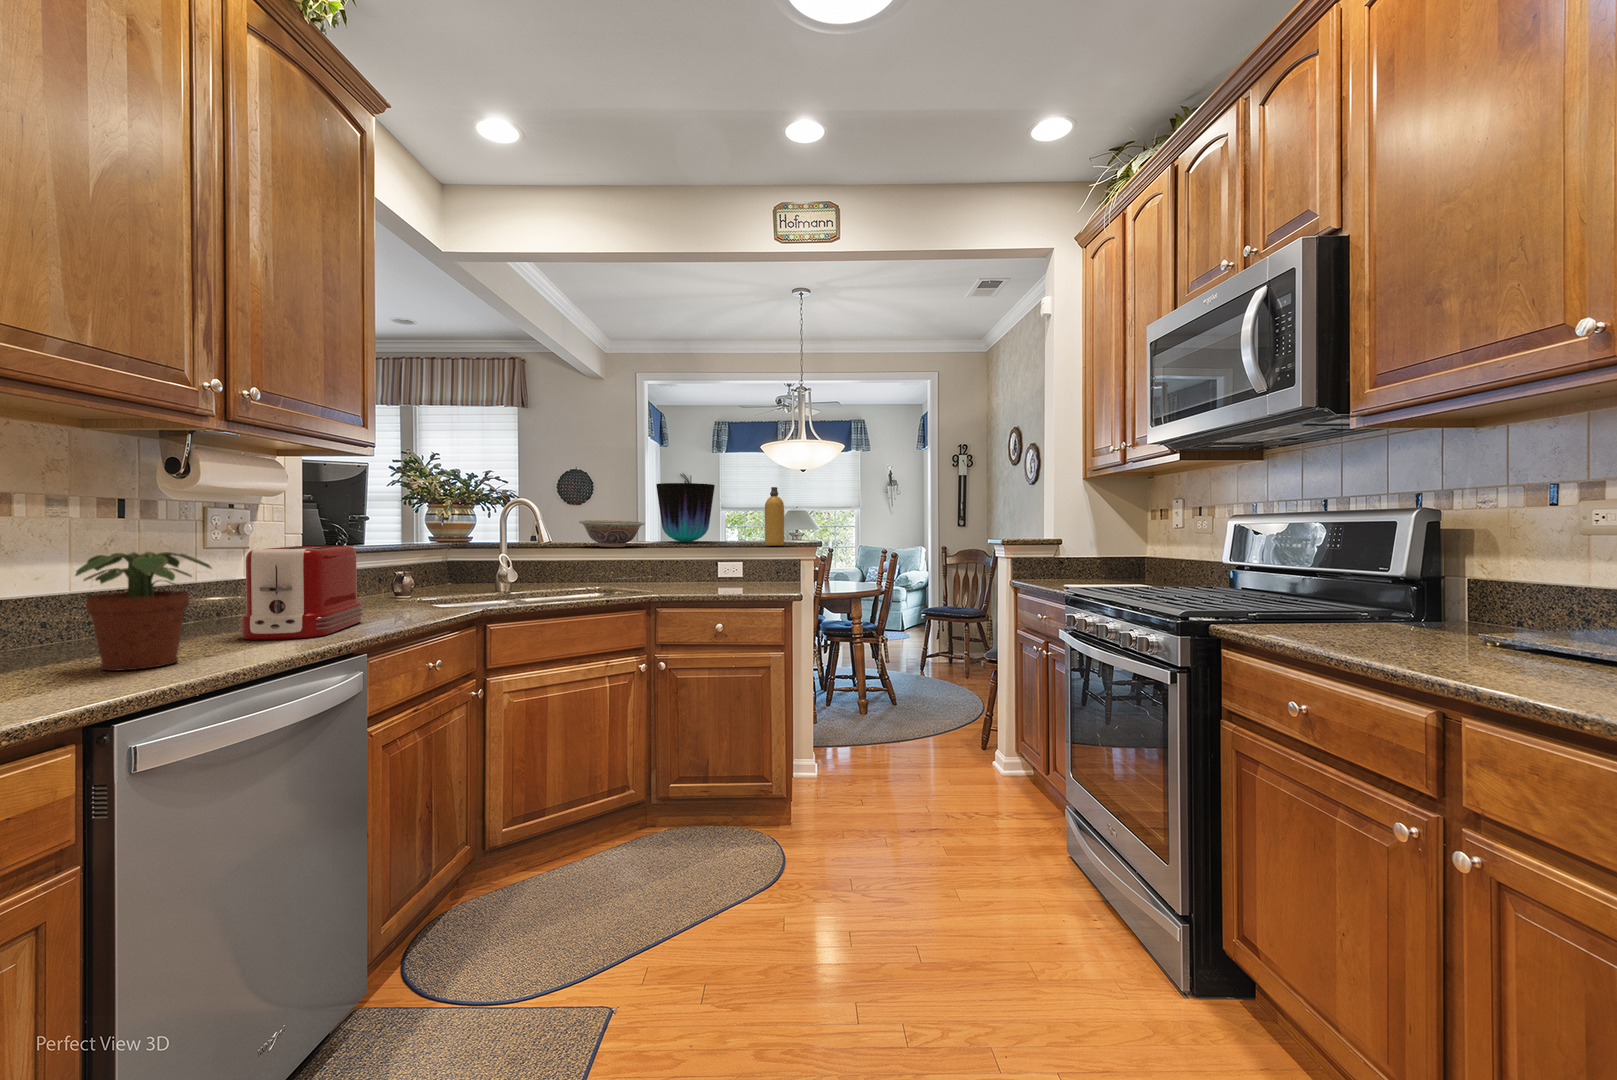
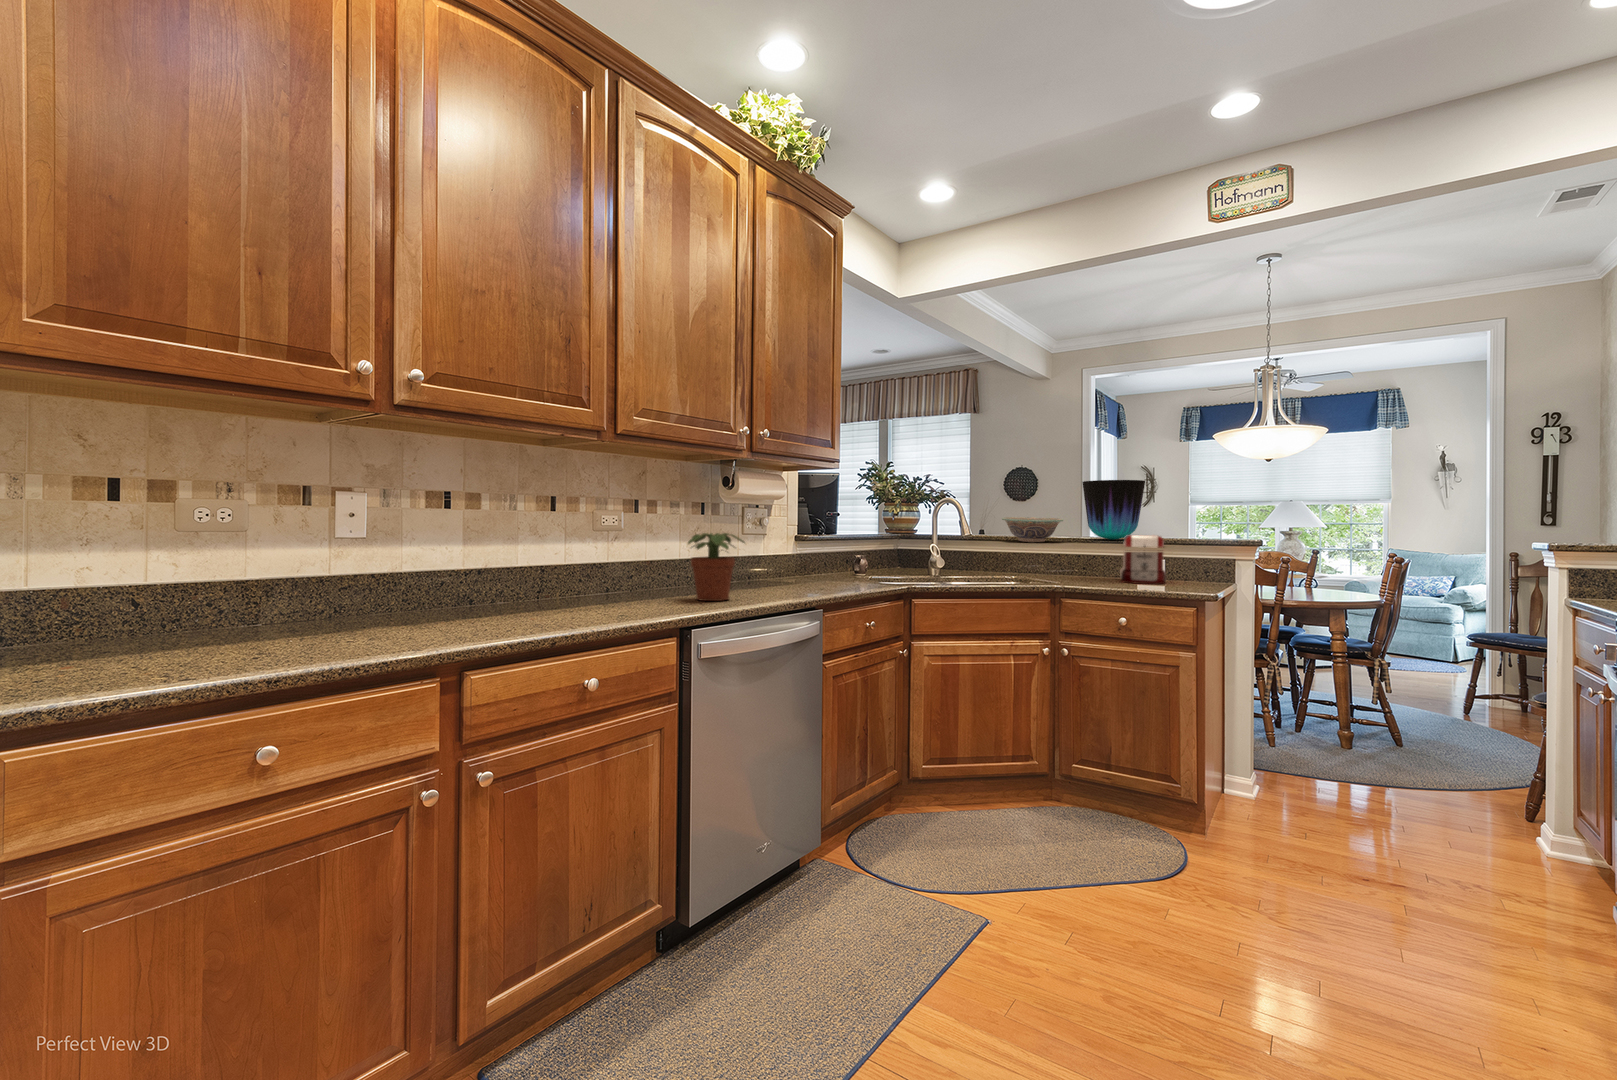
bottle: present [765,487,784,546] -> none [1196,481,1220,544]
toaster: present [239,546,363,640] -> present [1120,535,1166,584]

